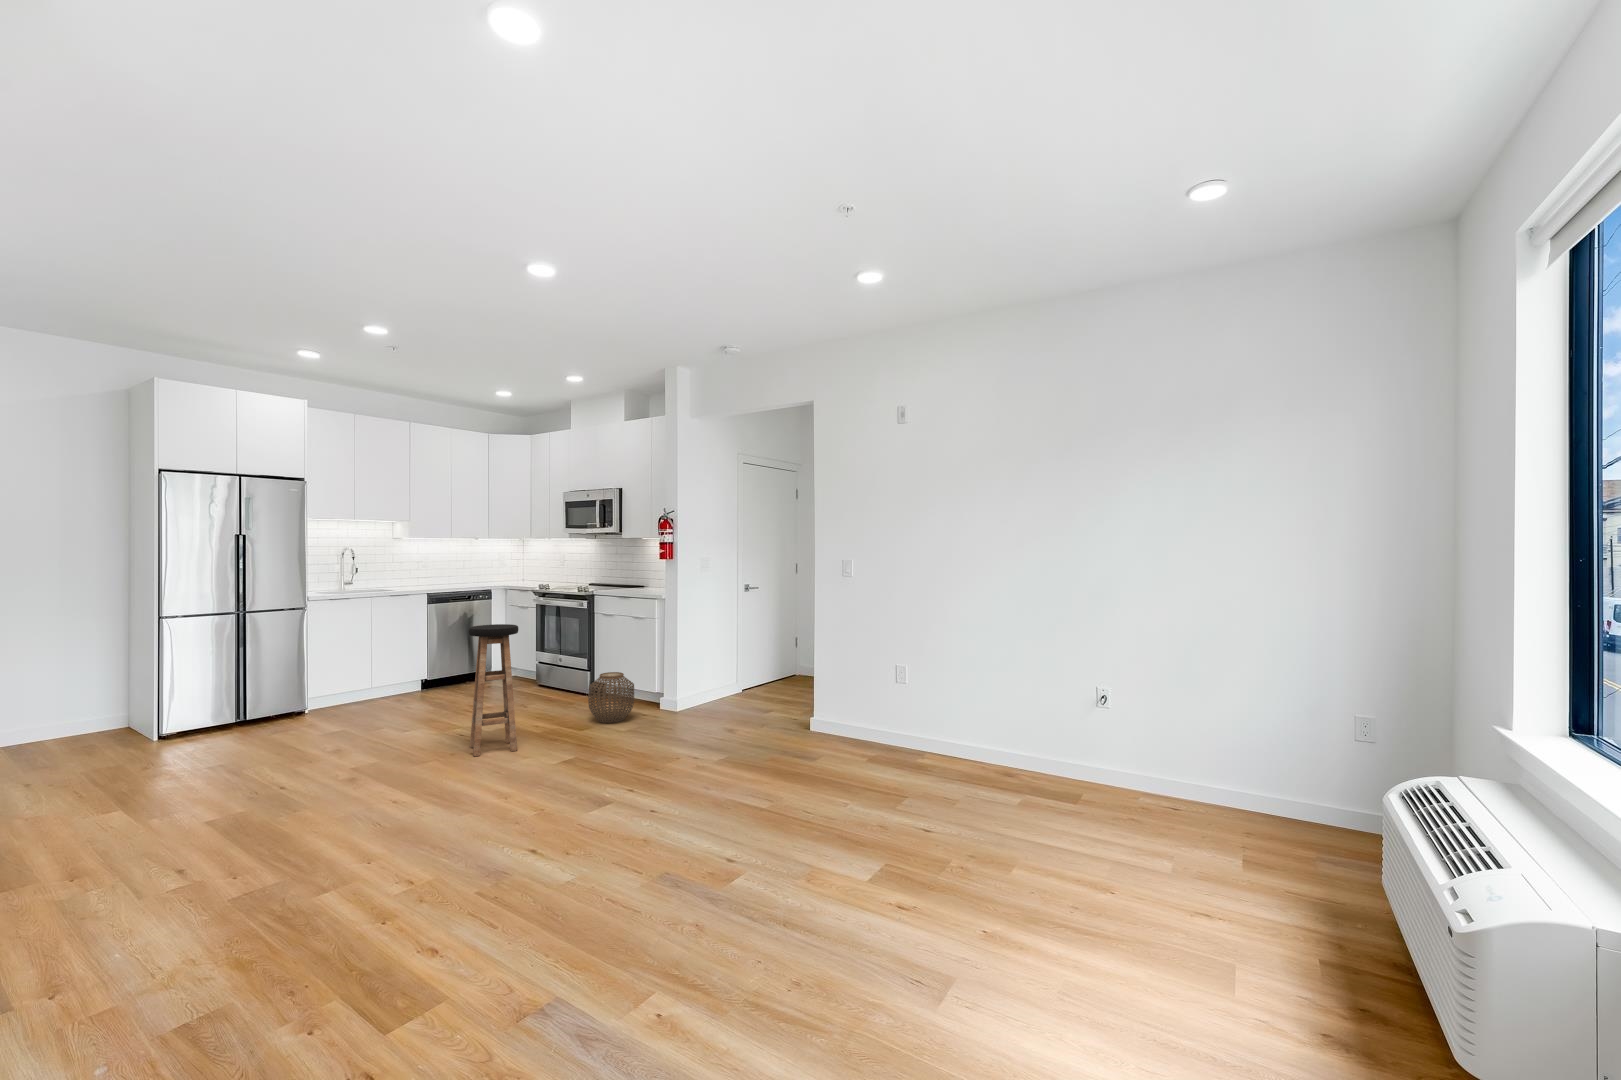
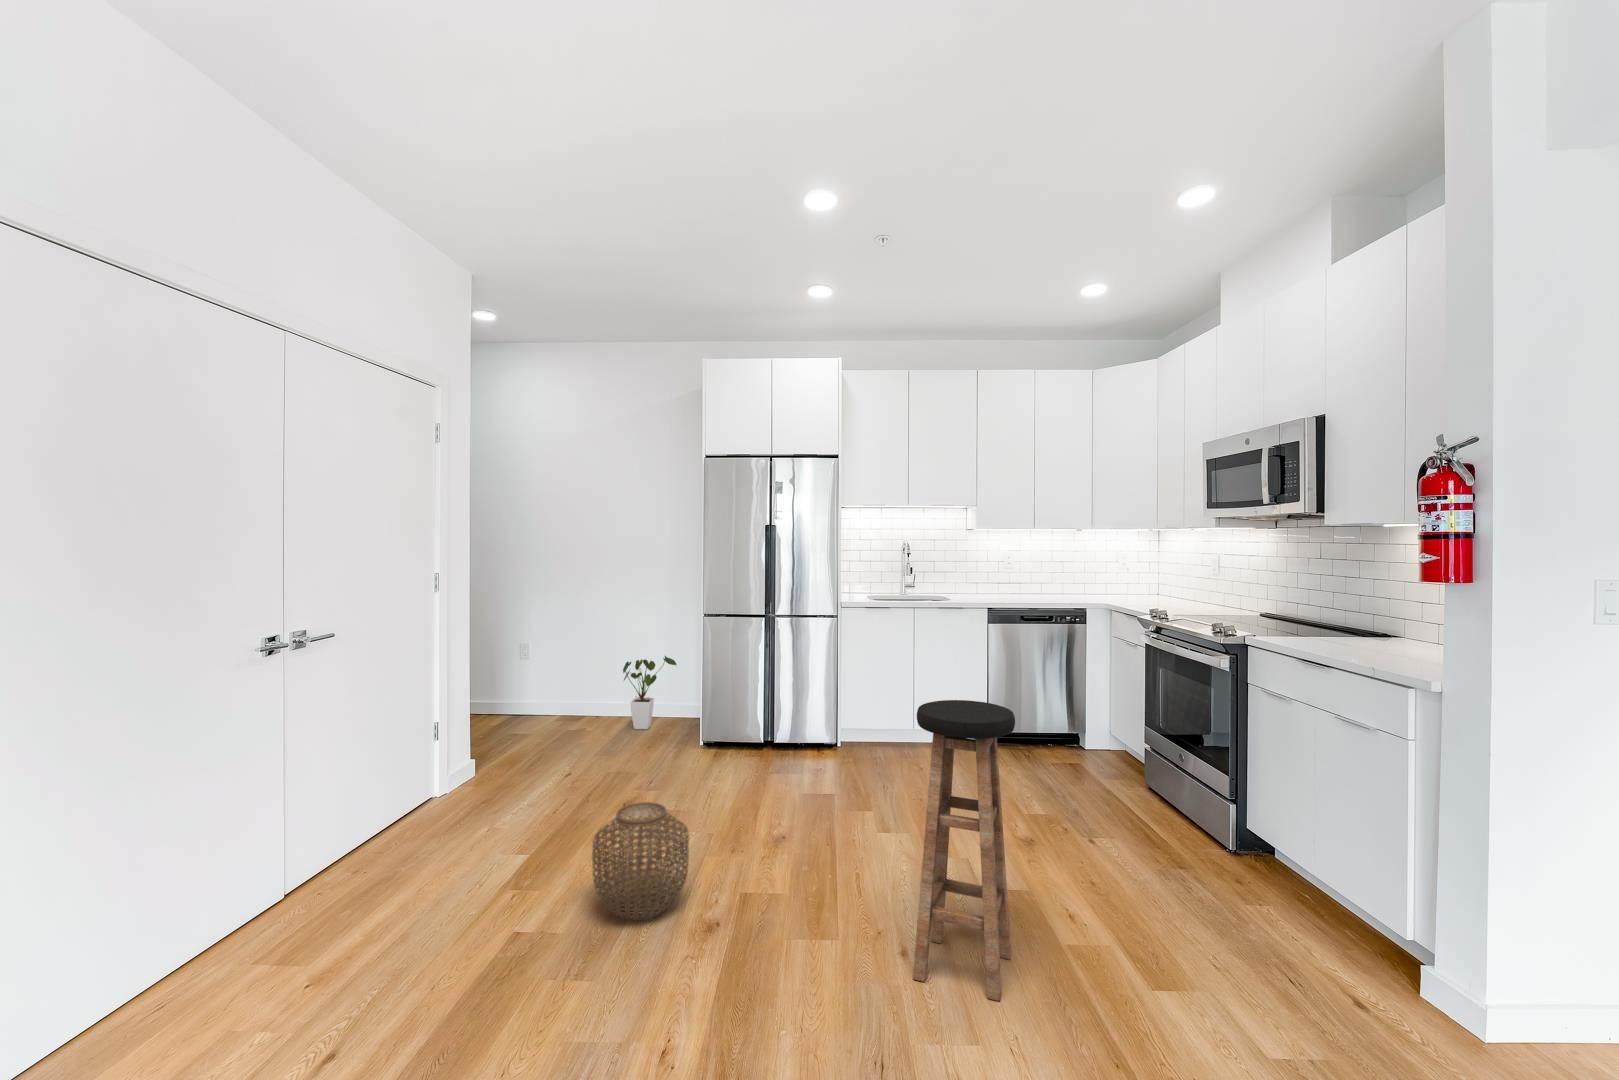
house plant: none [27,663,92,738] -> present [623,656,676,729]
woven basket: present [588,672,634,723] -> present [592,802,689,920]

